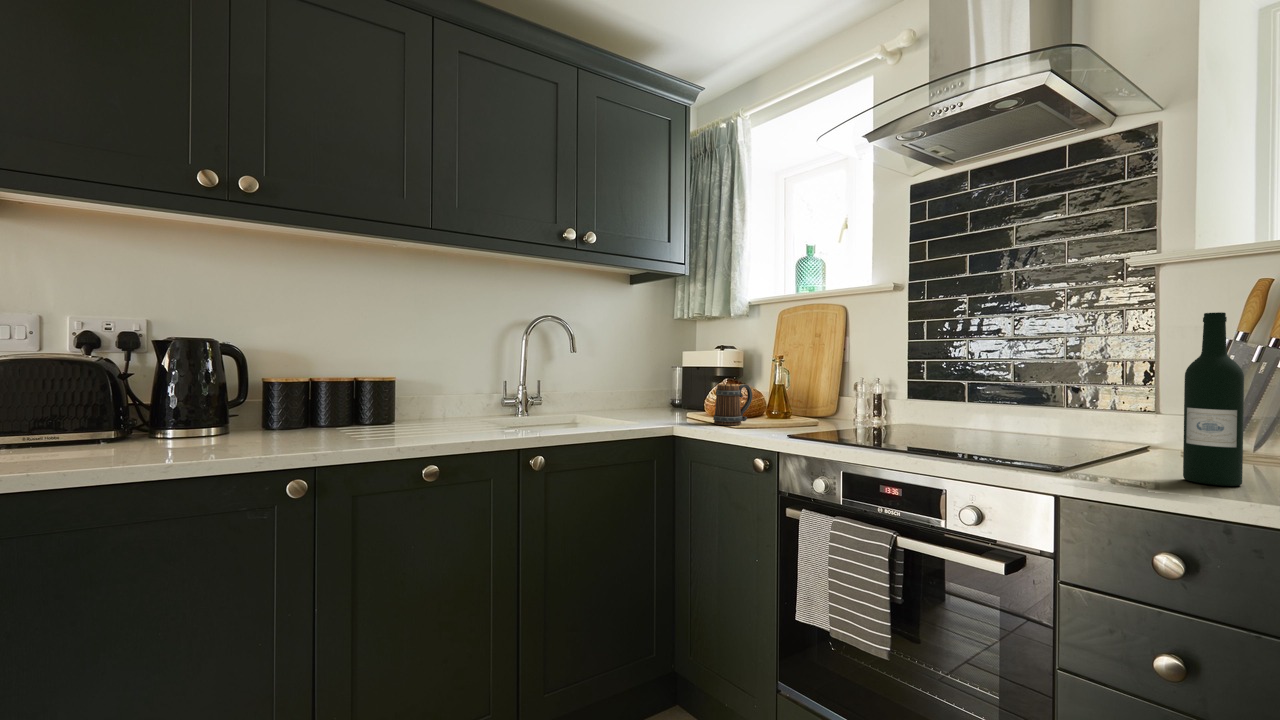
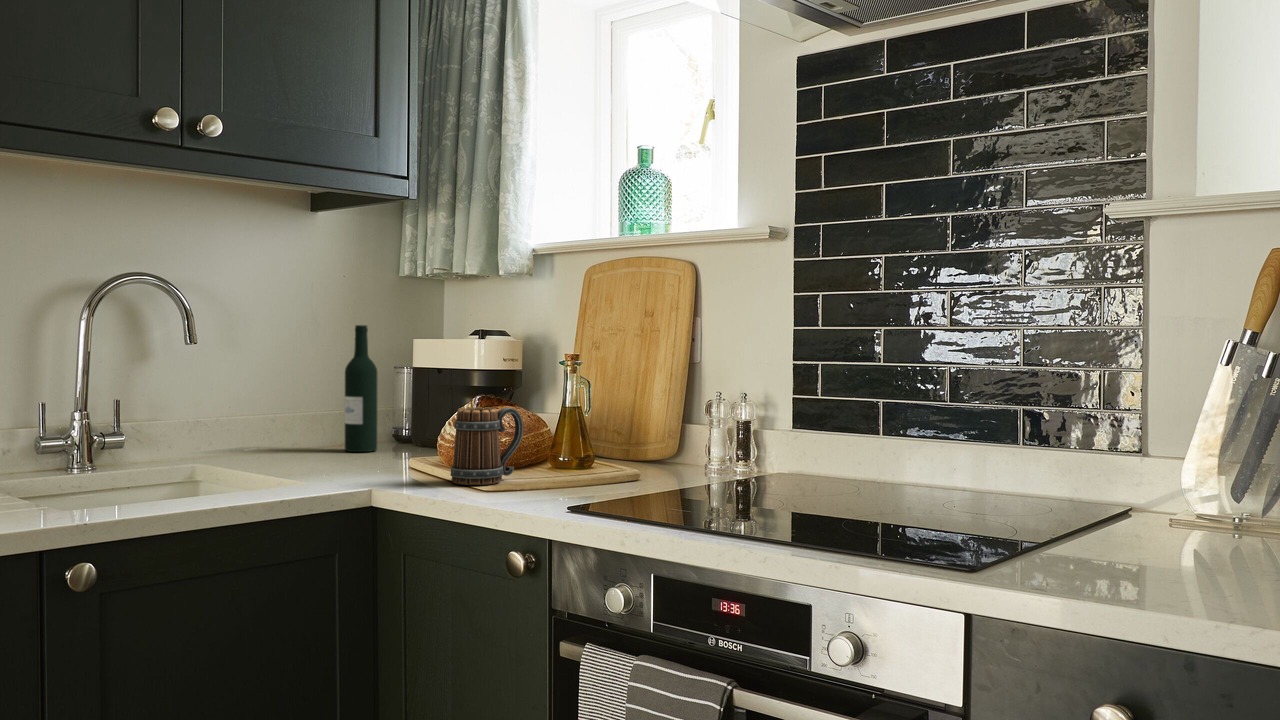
wine bottle: present [1183,312,1244,486] -> present [345,325,378,452]

